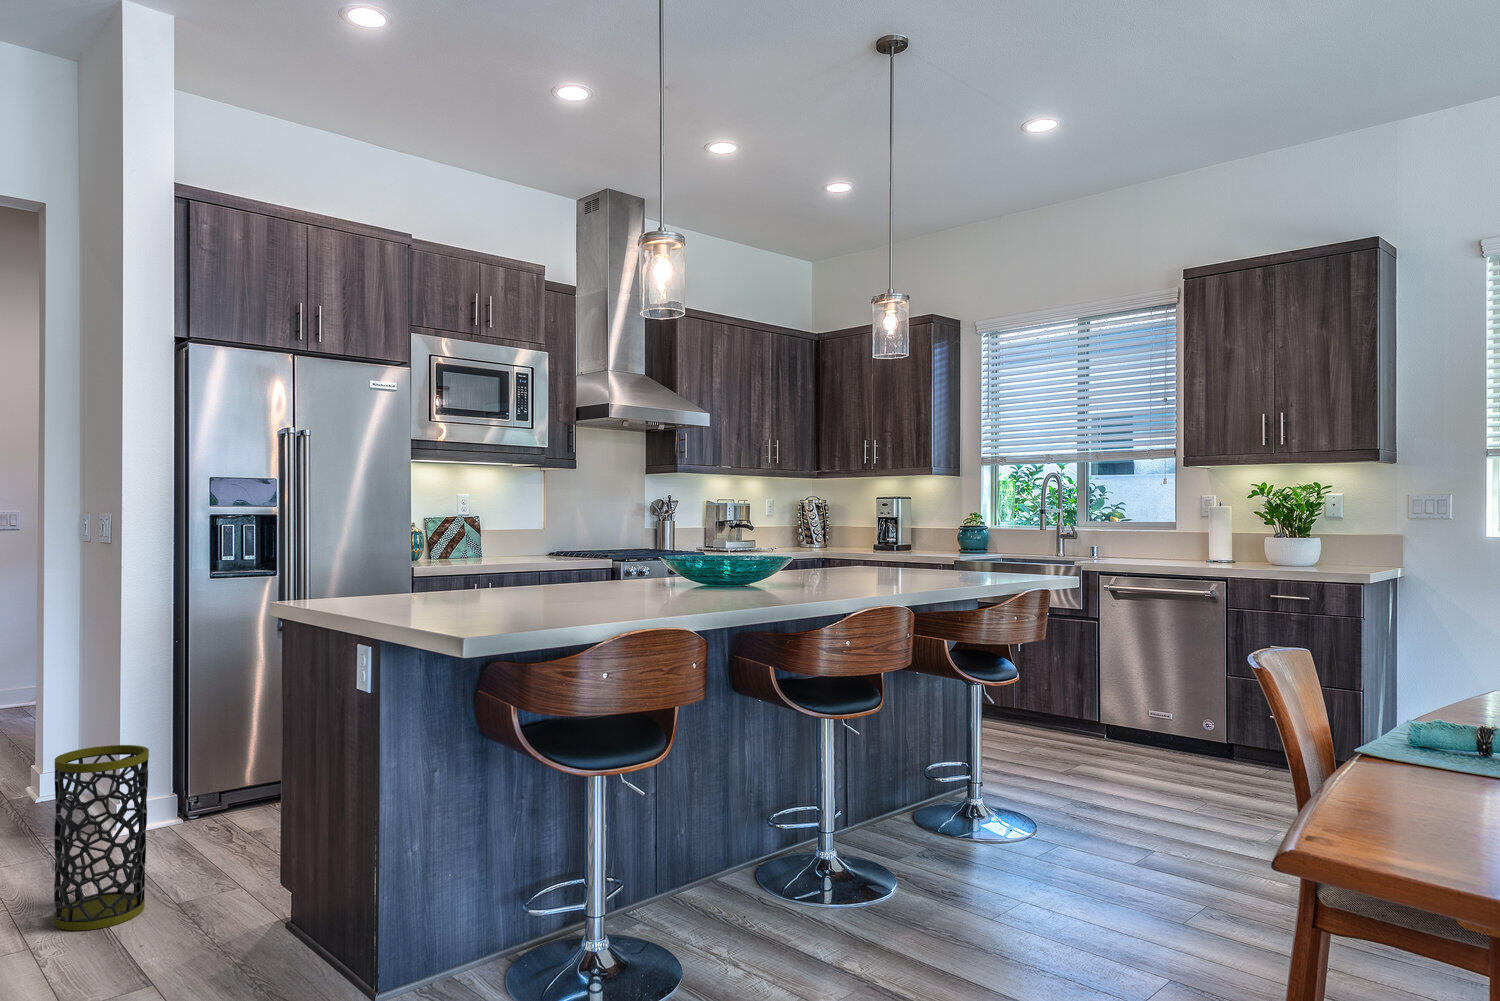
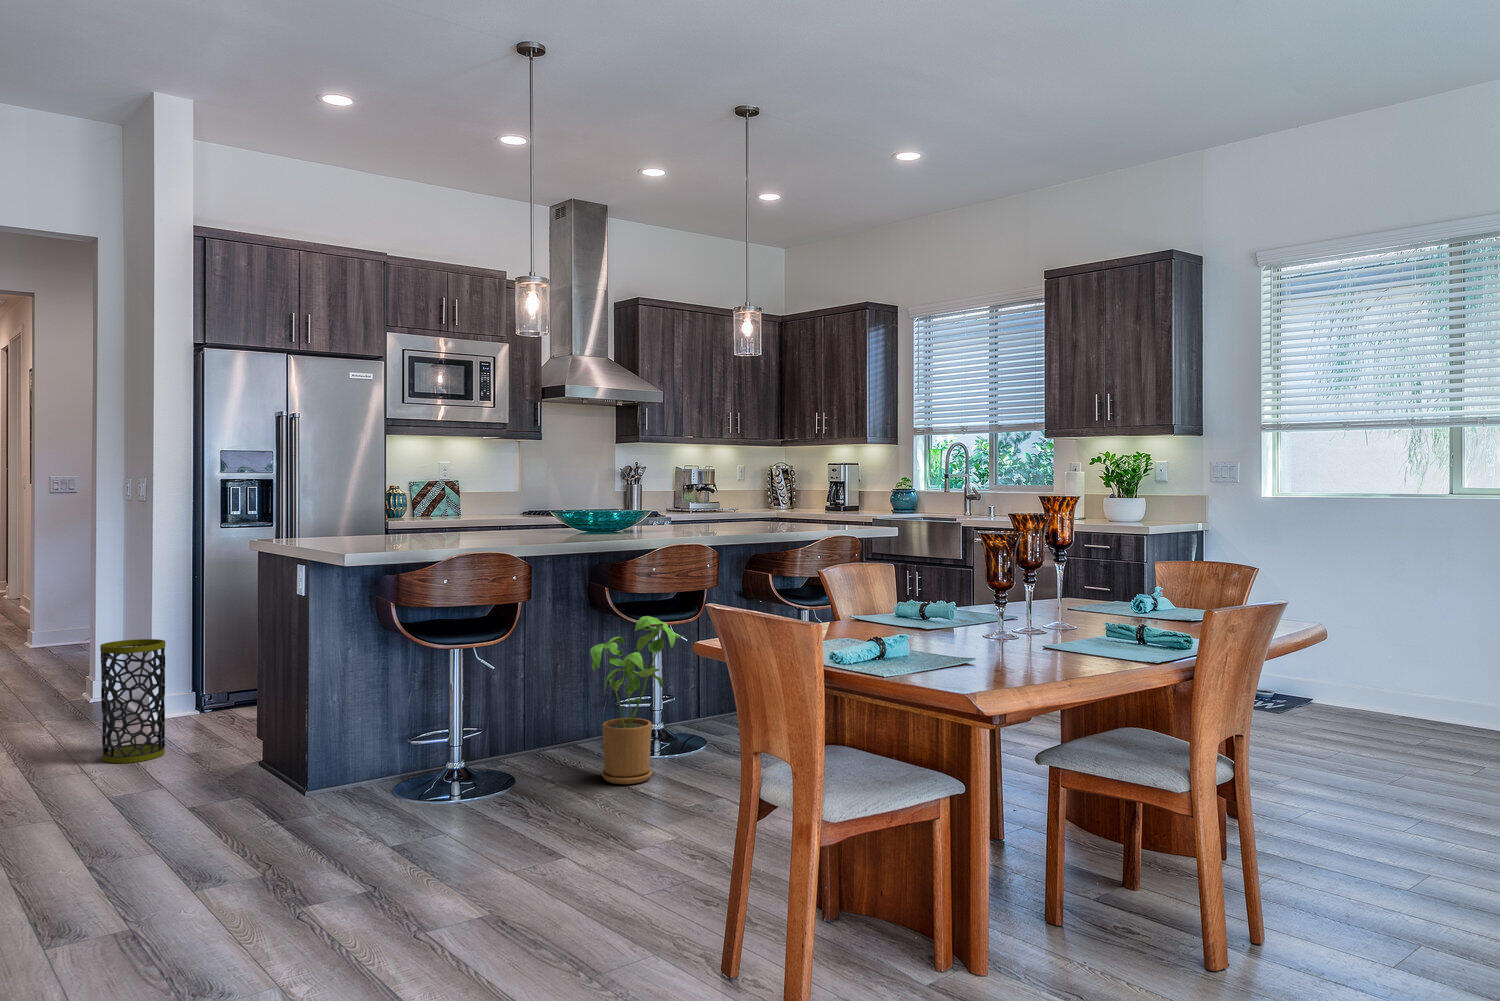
house plant: none [768,716,891,949] -> present [590,616,685,784]

